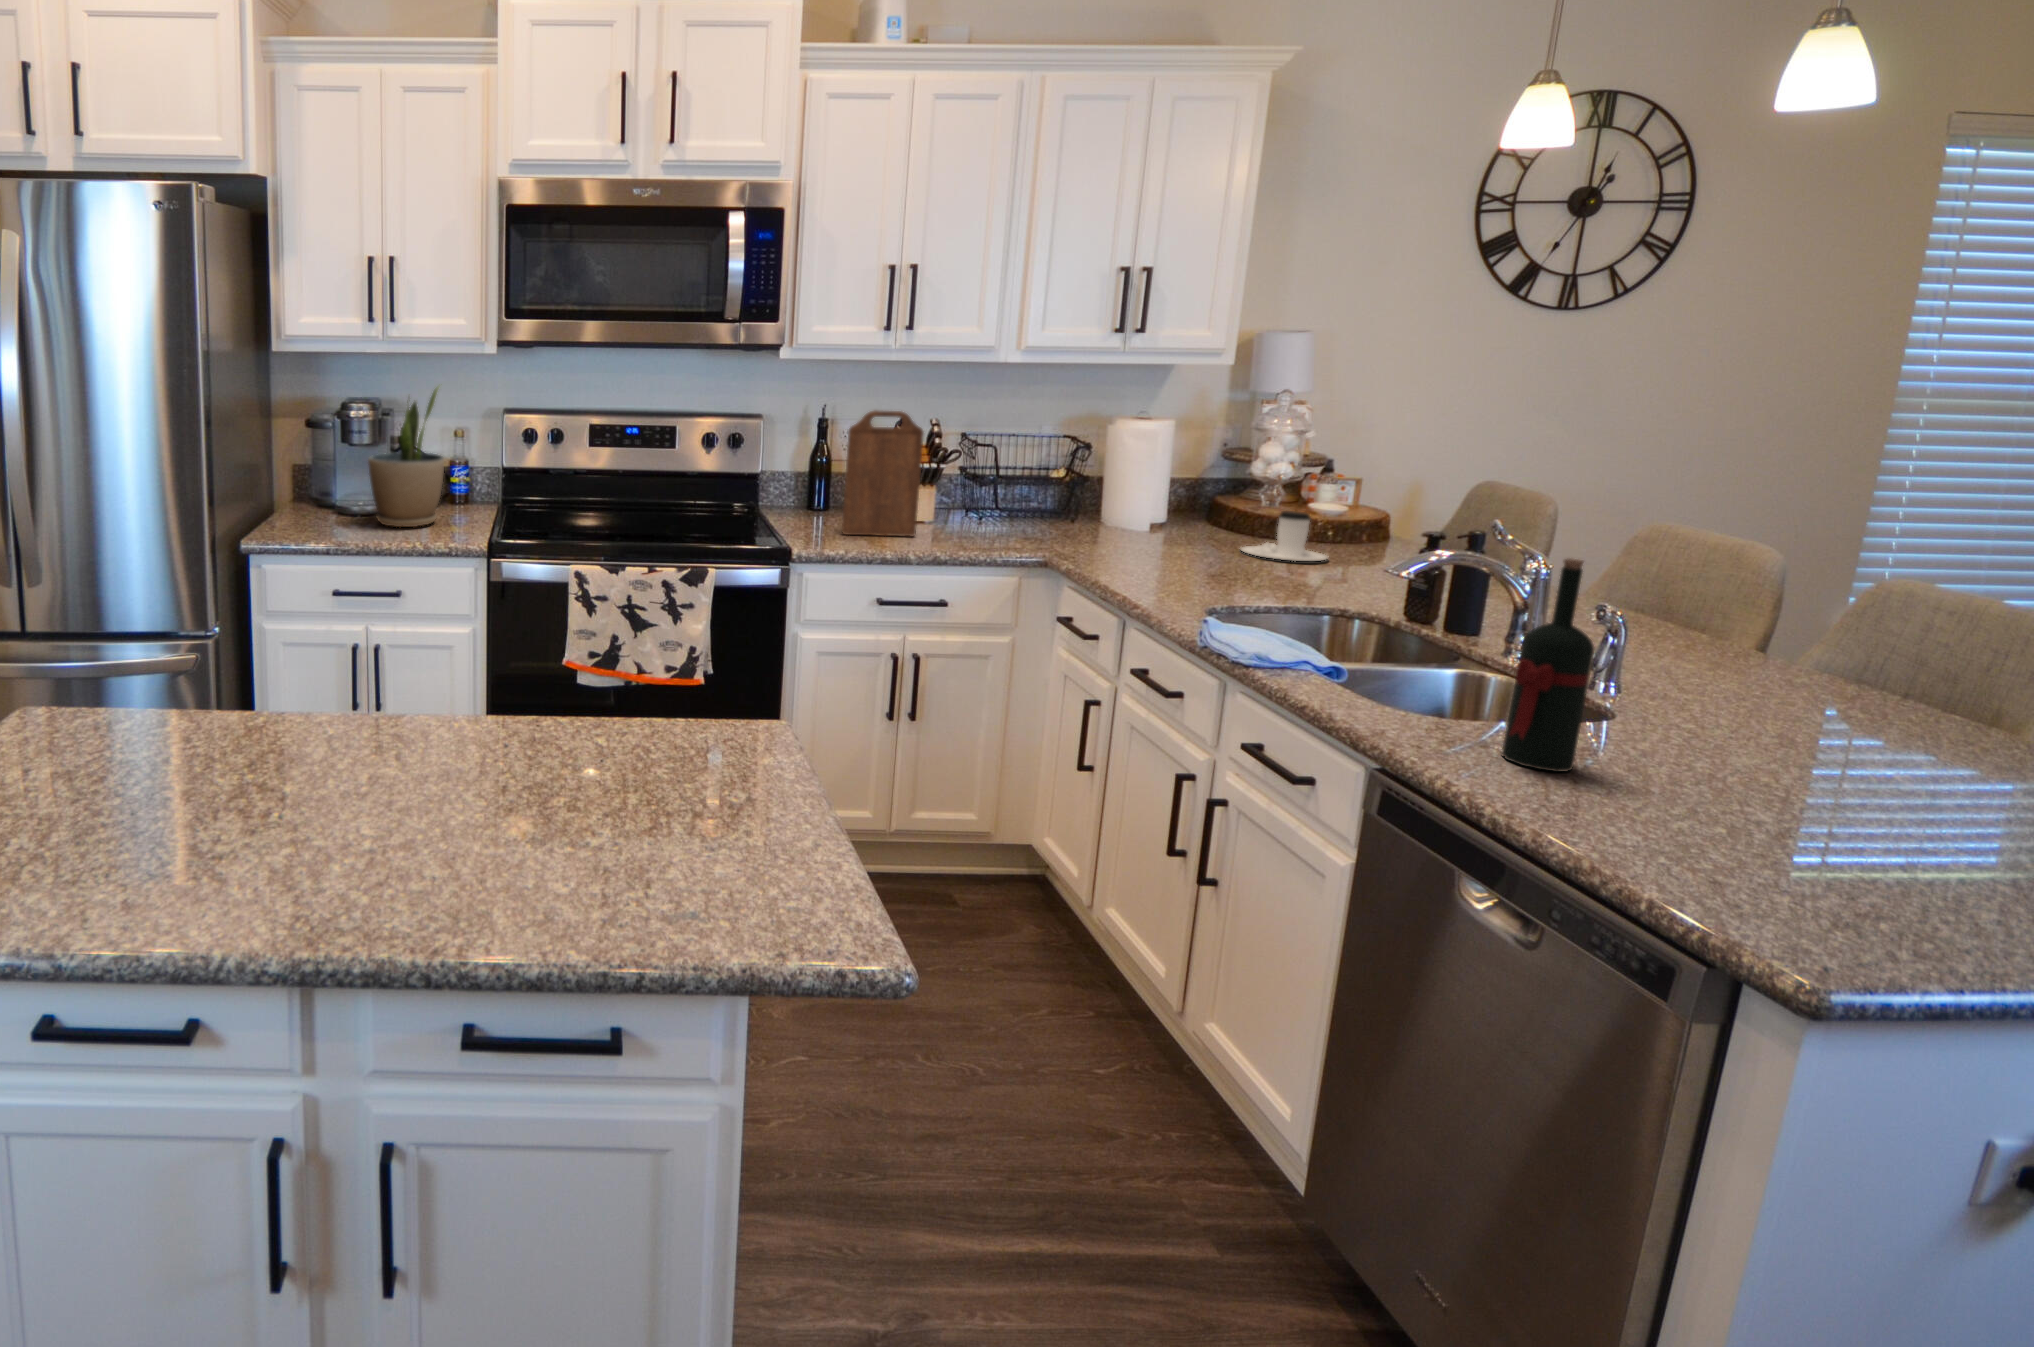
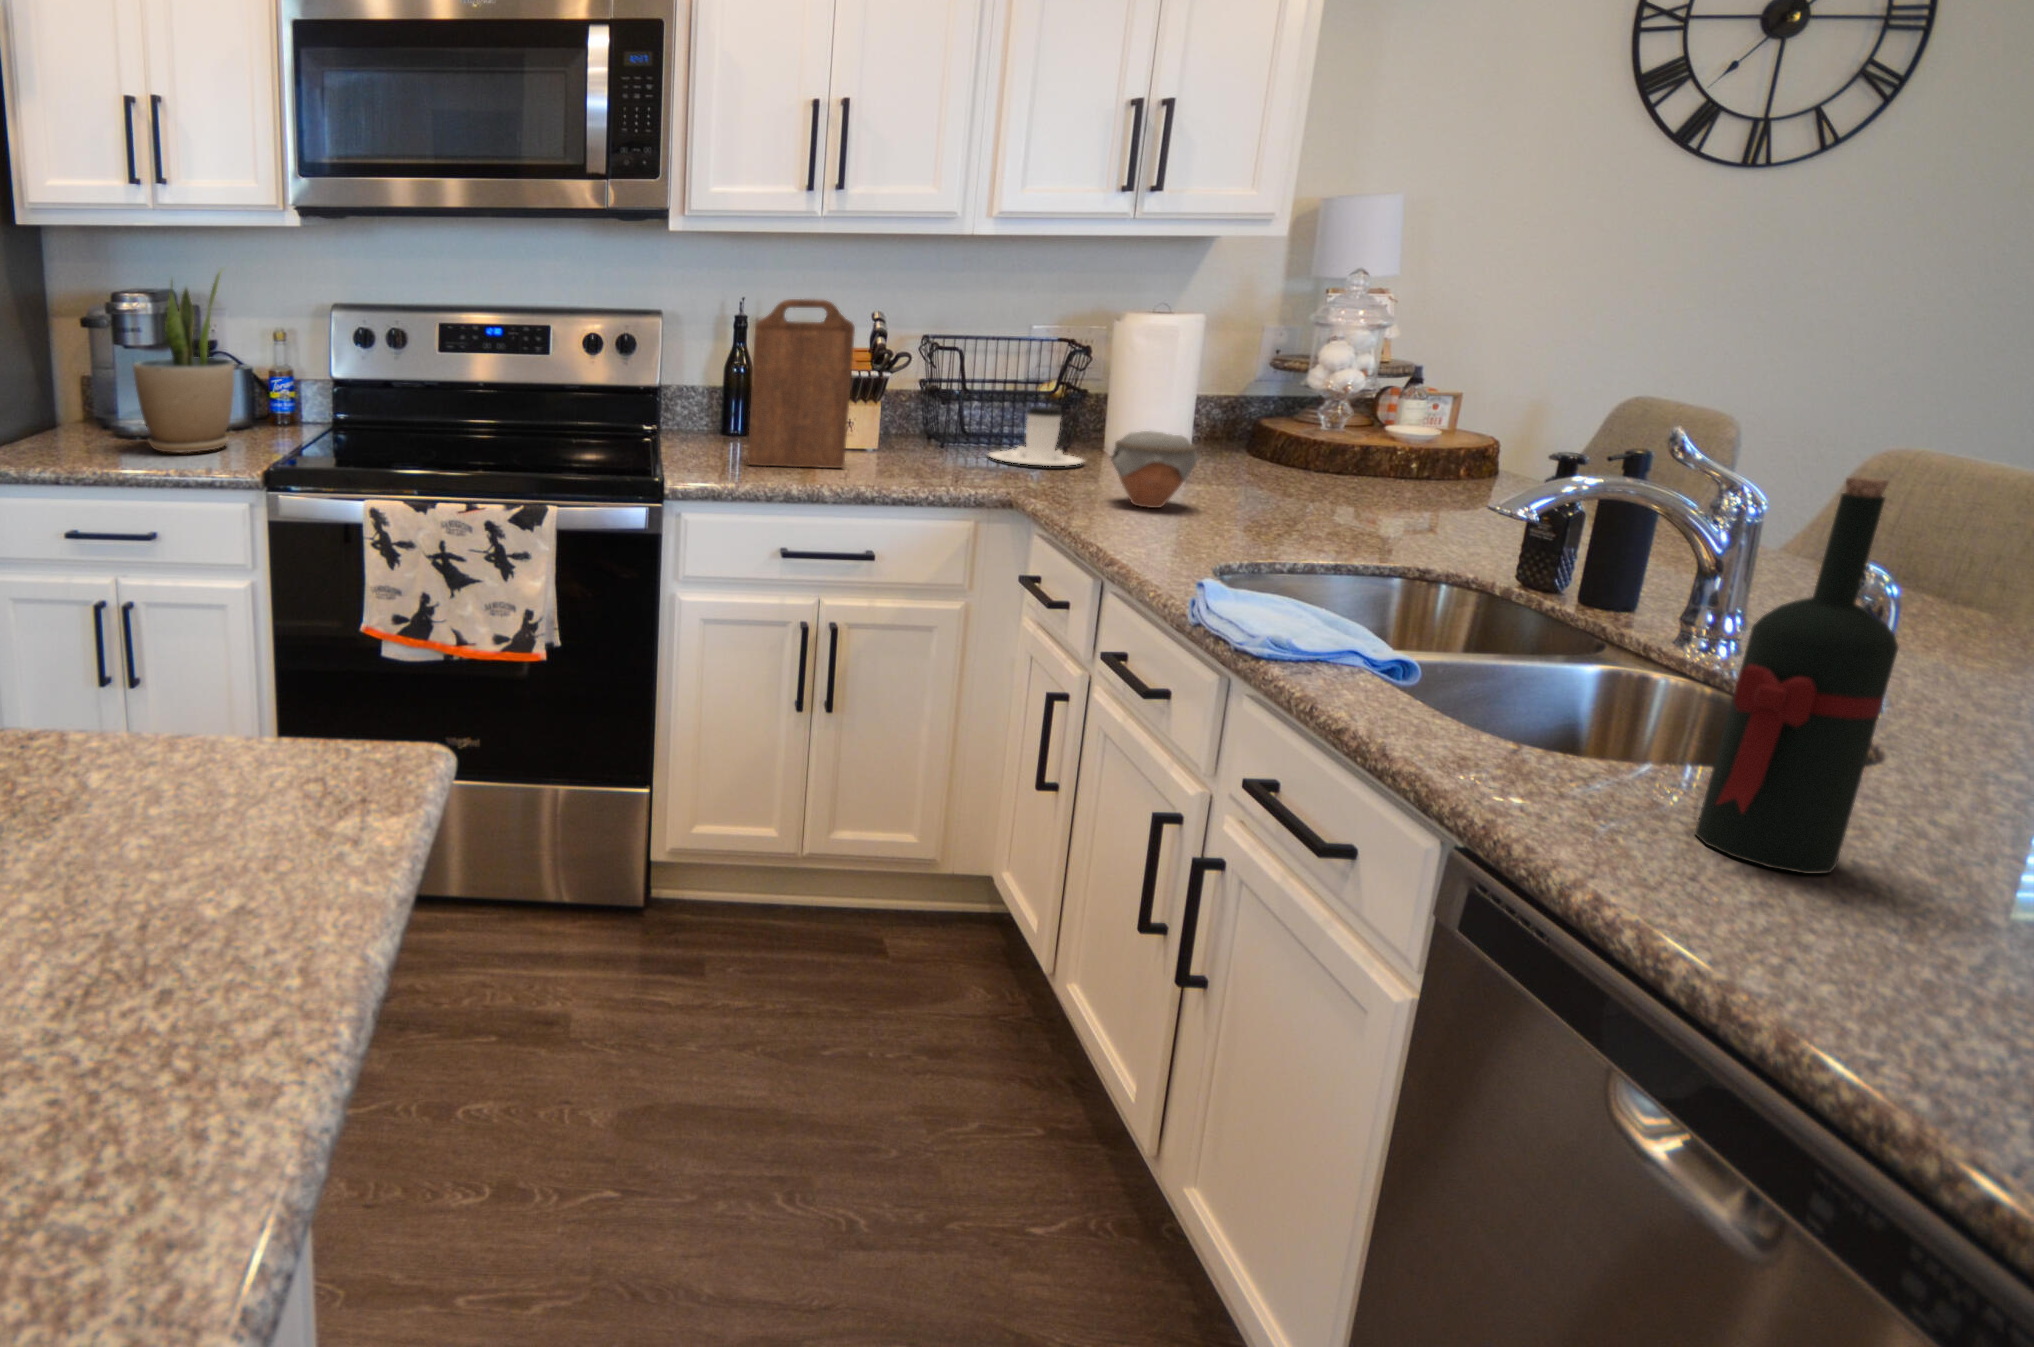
jar: none [1119,510,1184,566] -> present [1110,431,1198,508]
coffee cup: present [1241,511,1327,561] -> present [989,407,1083,466]

